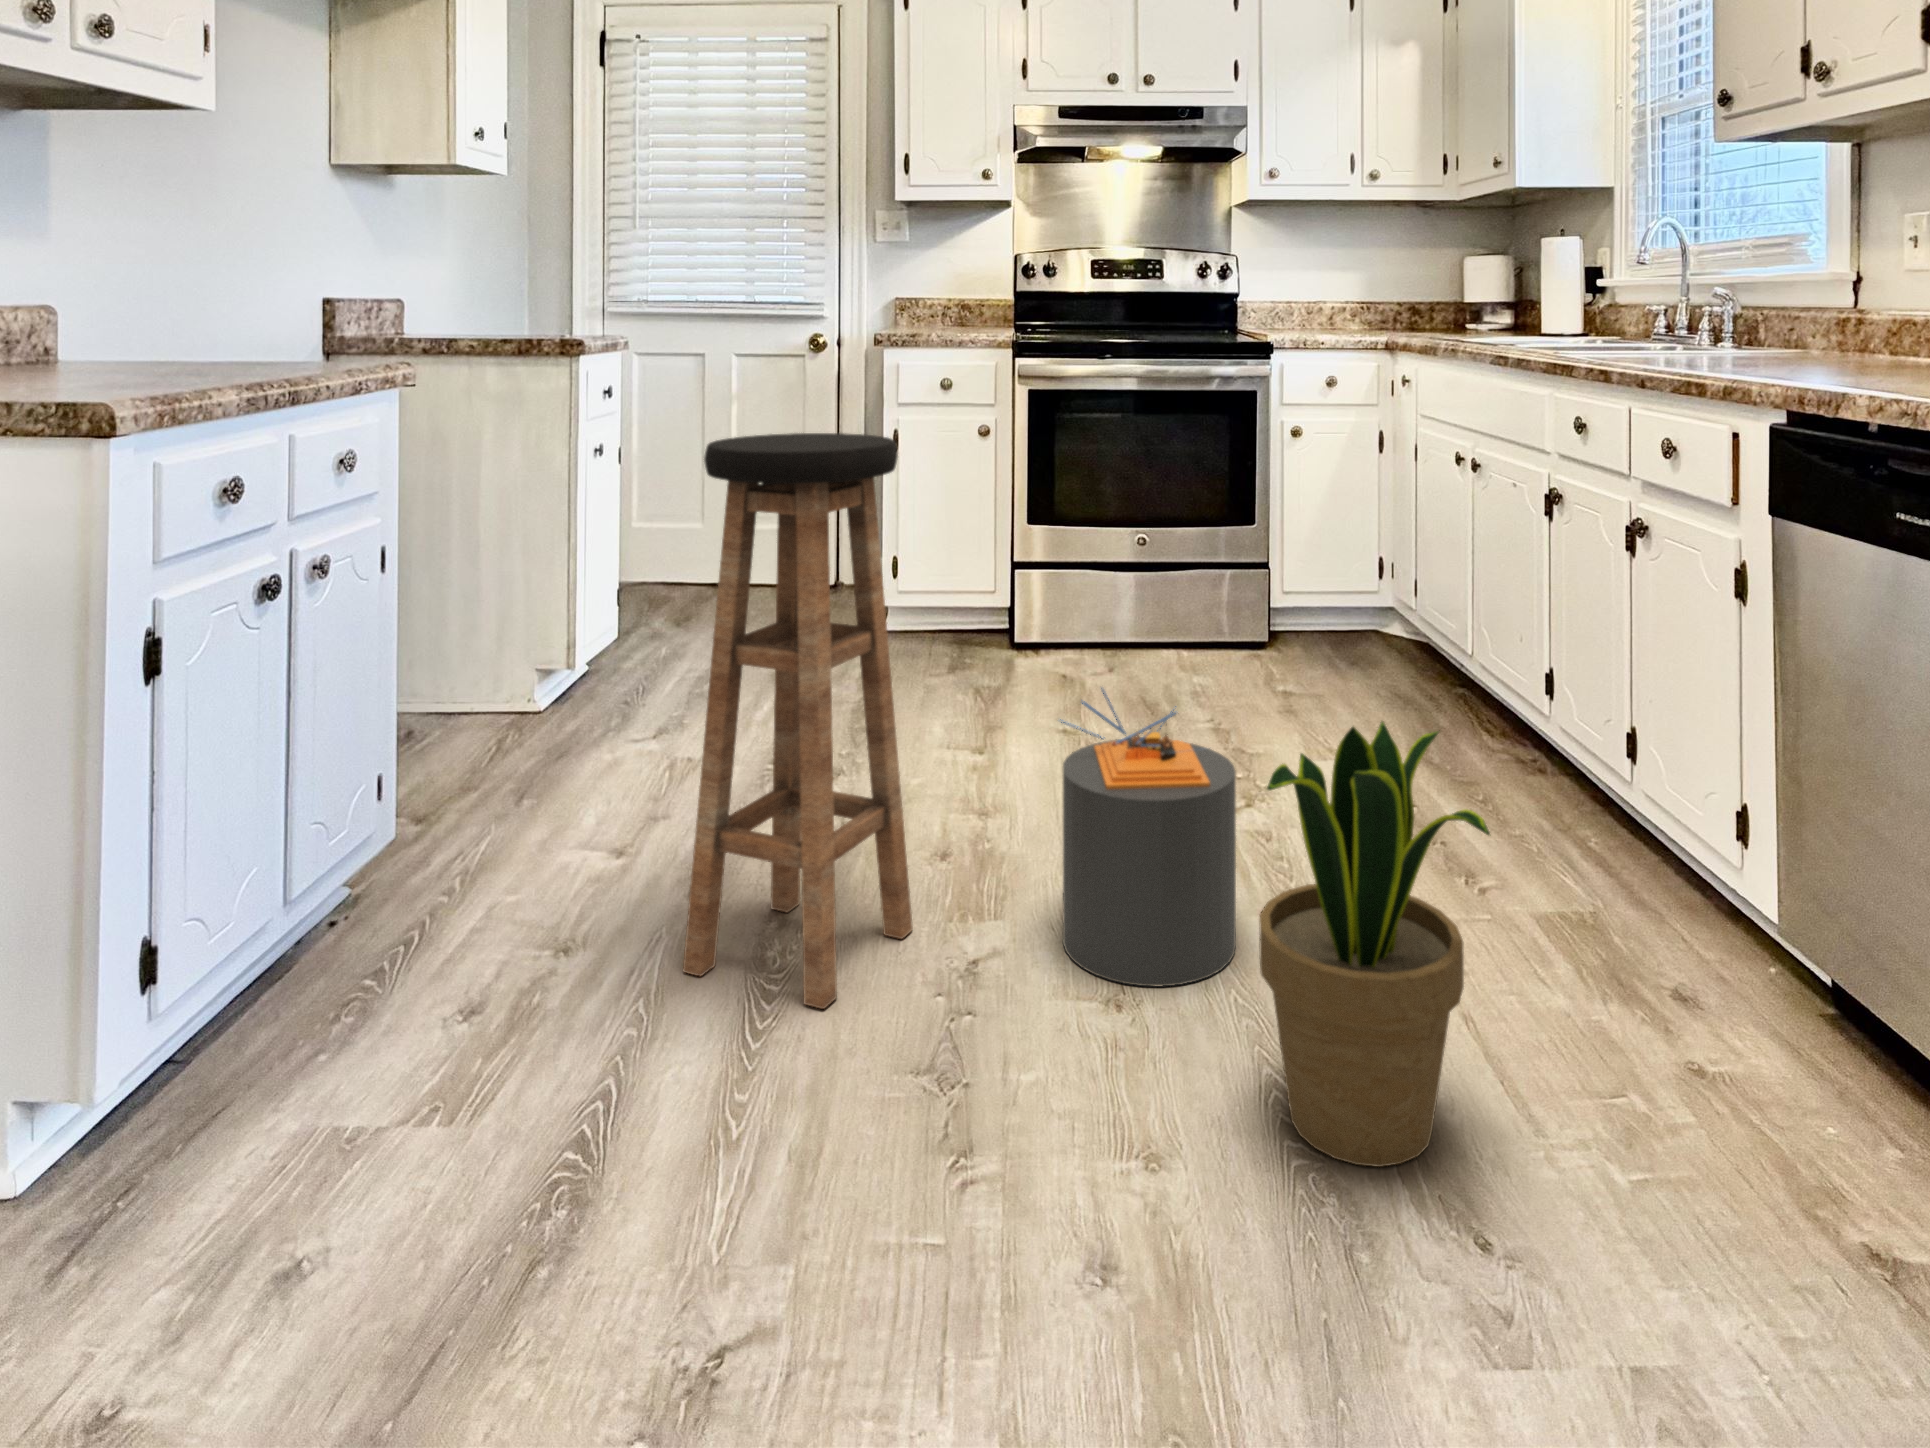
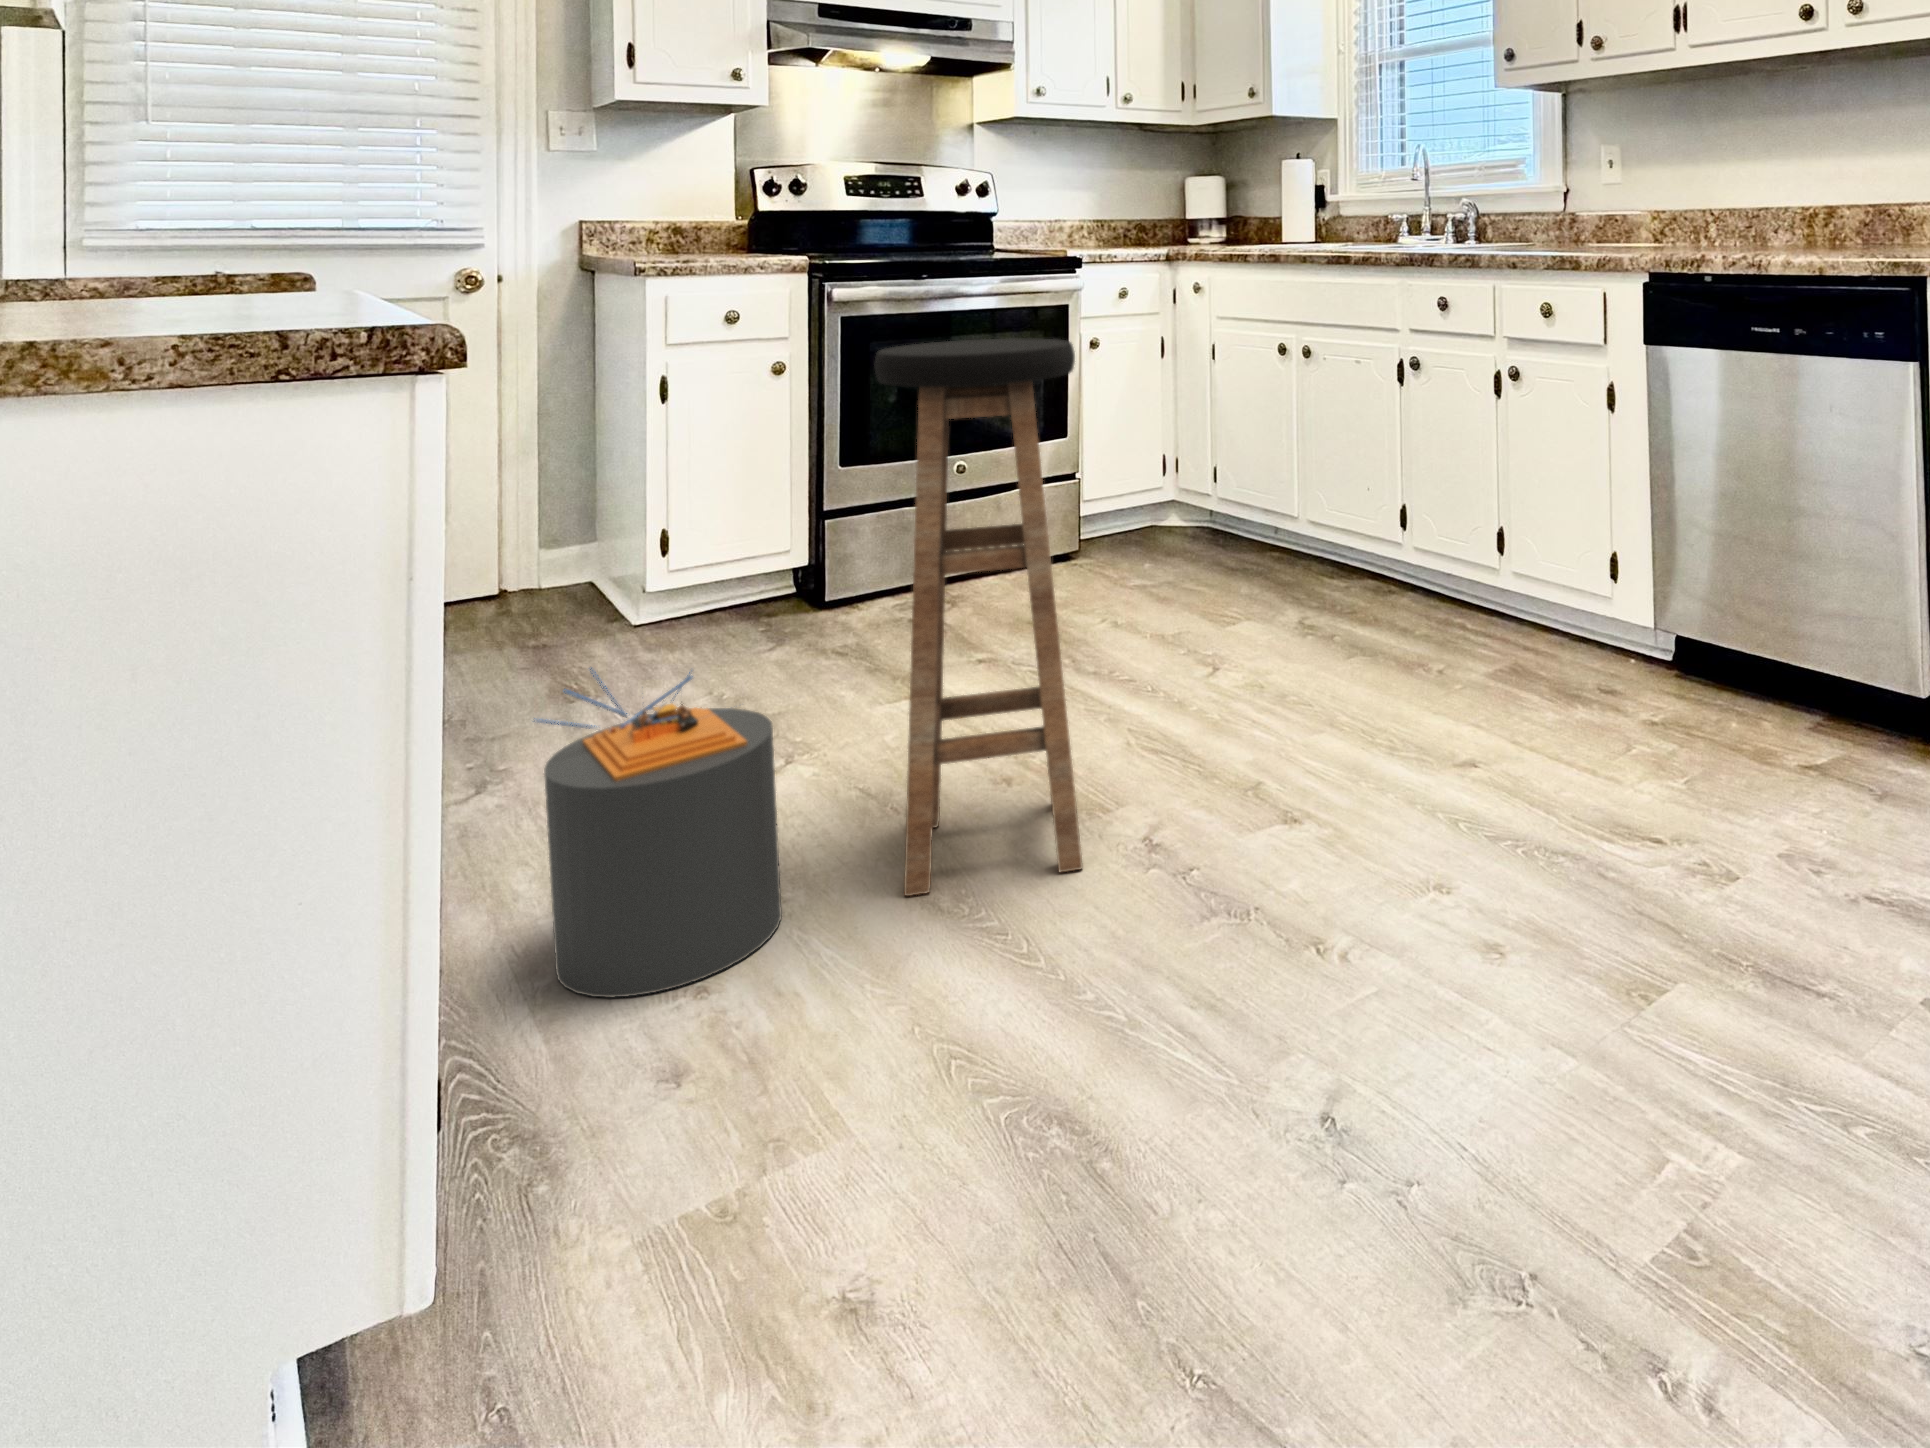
trash can: present [1060,688,1236,986] -> present [534,667,782,997]
potted plant: present [1259,721,1490,1167] -> none [1450,504,1612,807]

